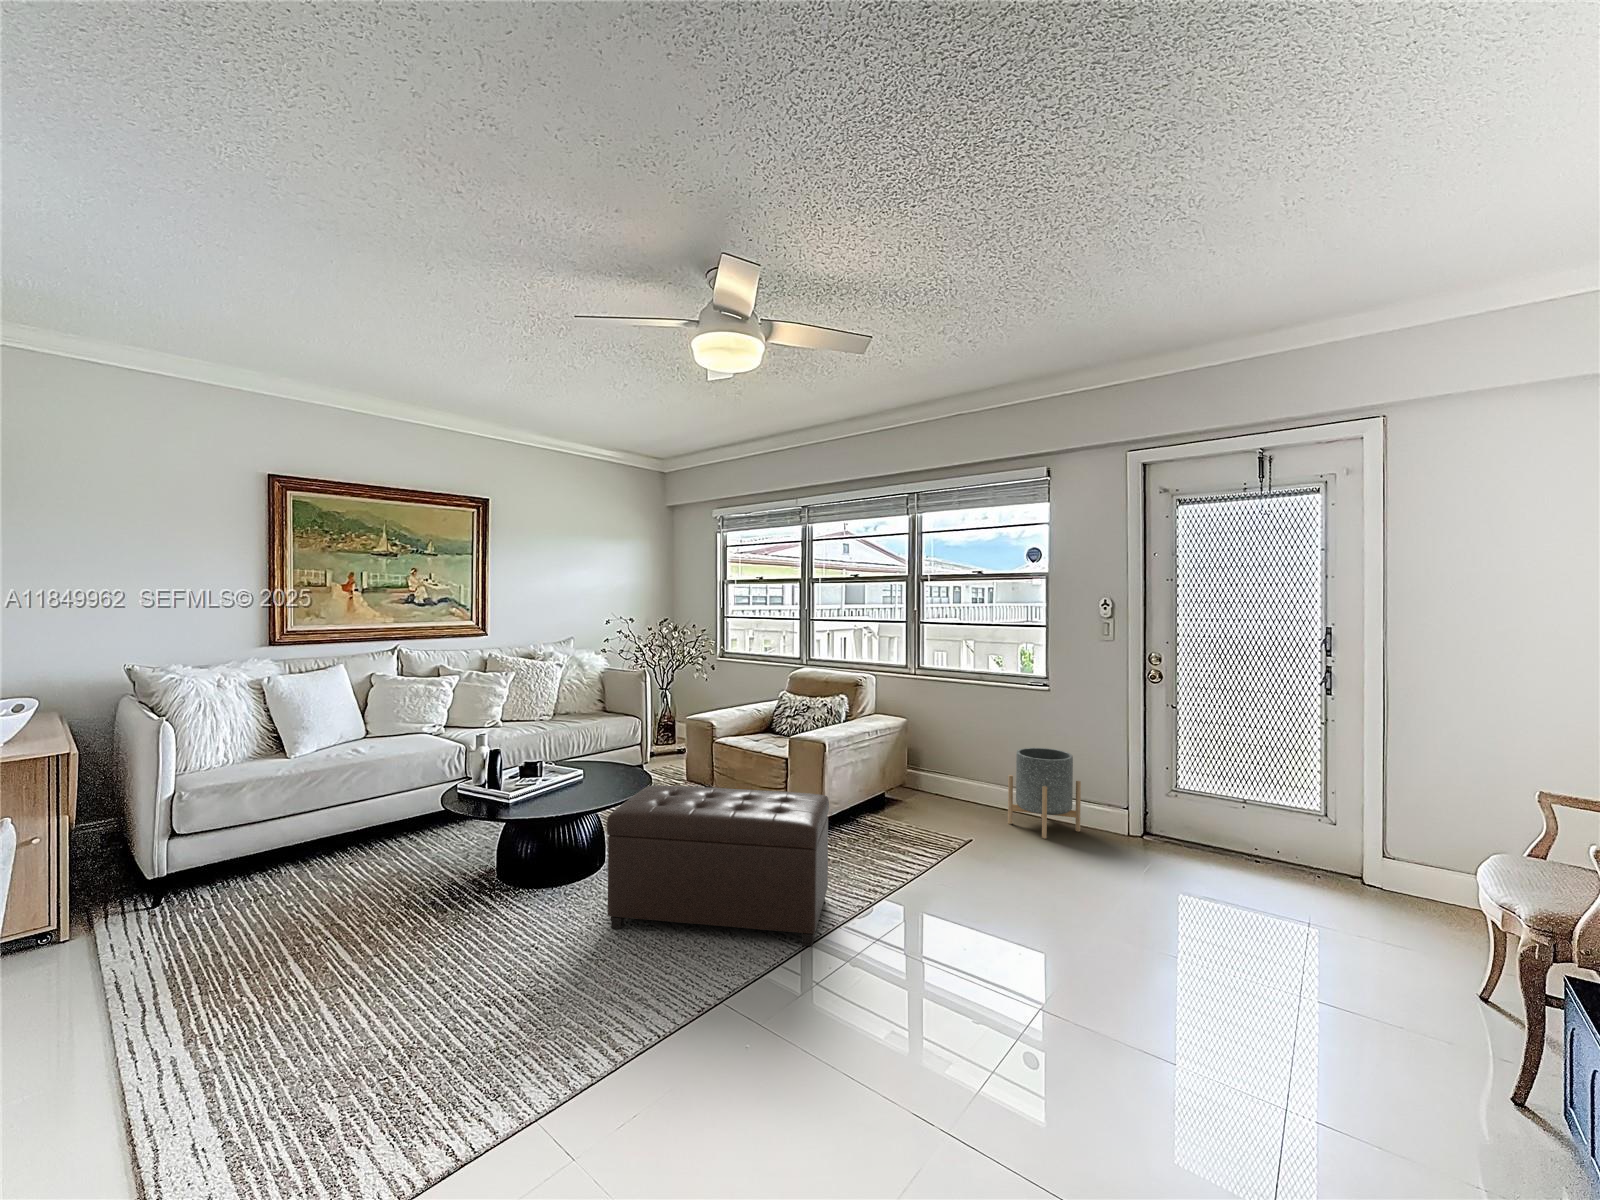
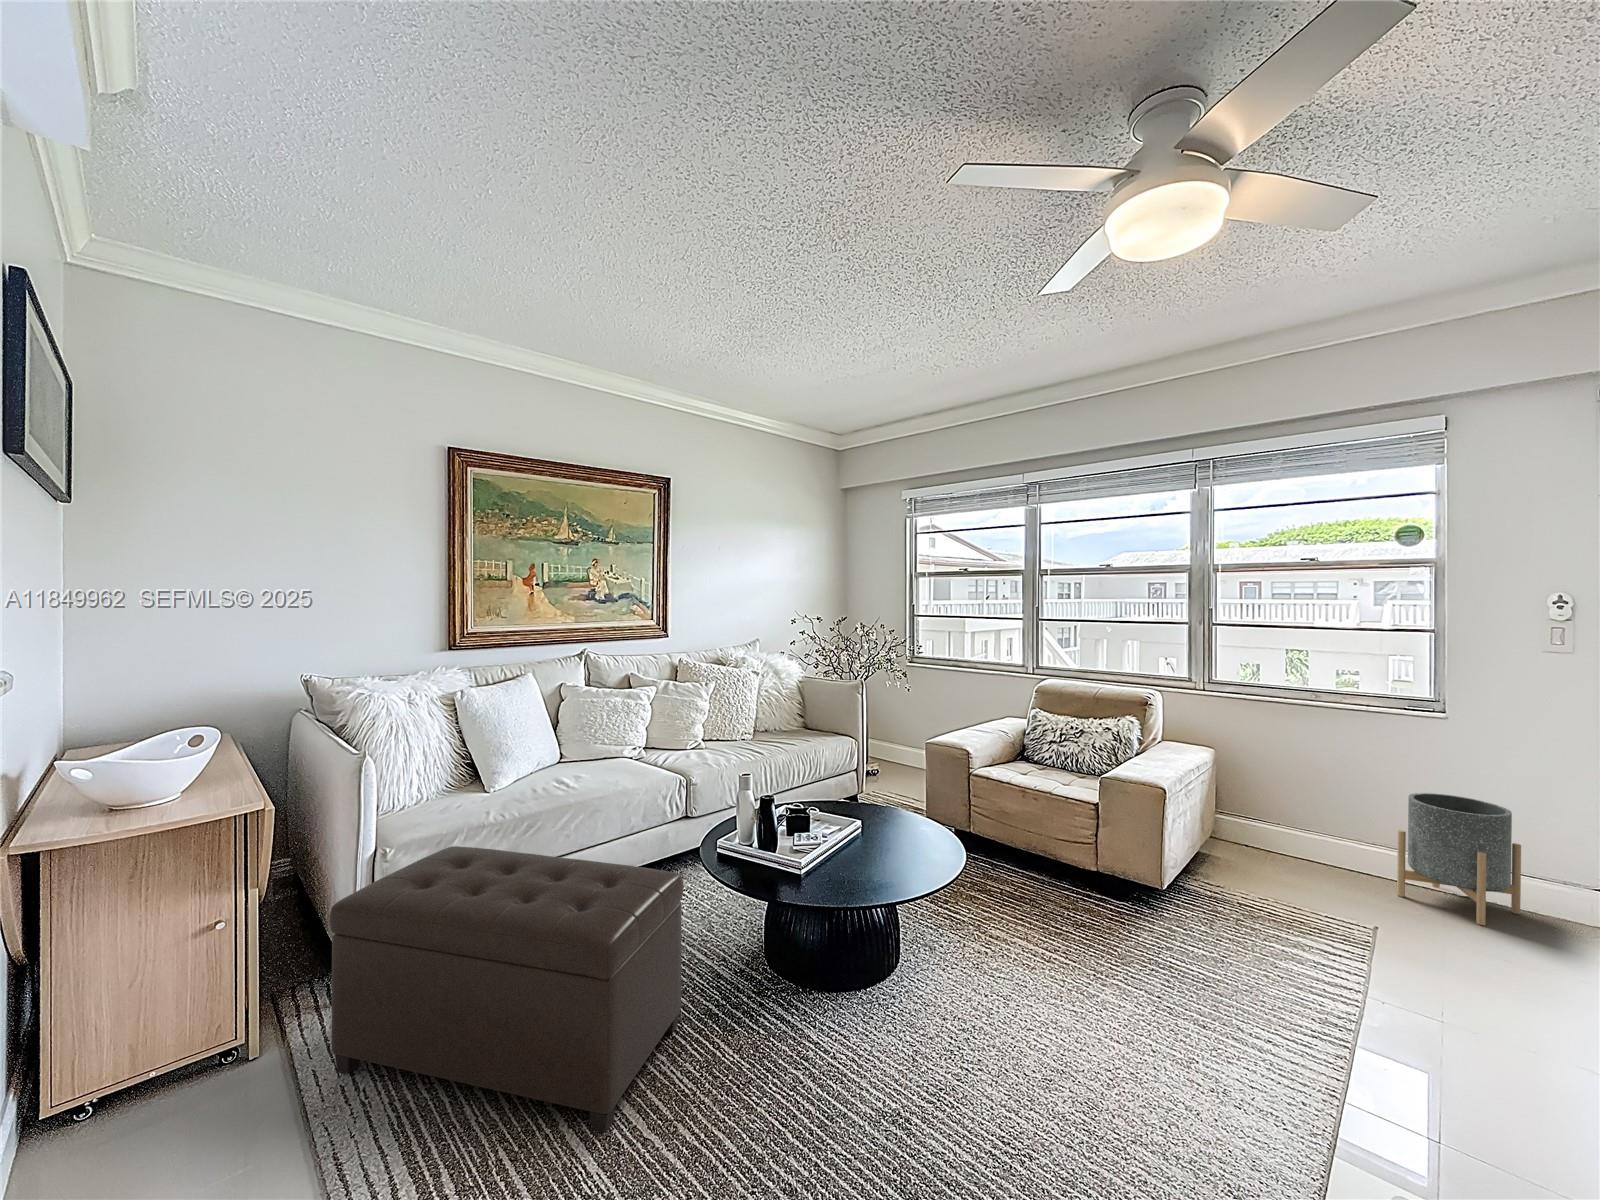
ottoman: present [607,786,829,946] -> present [329,846,684,1133]

